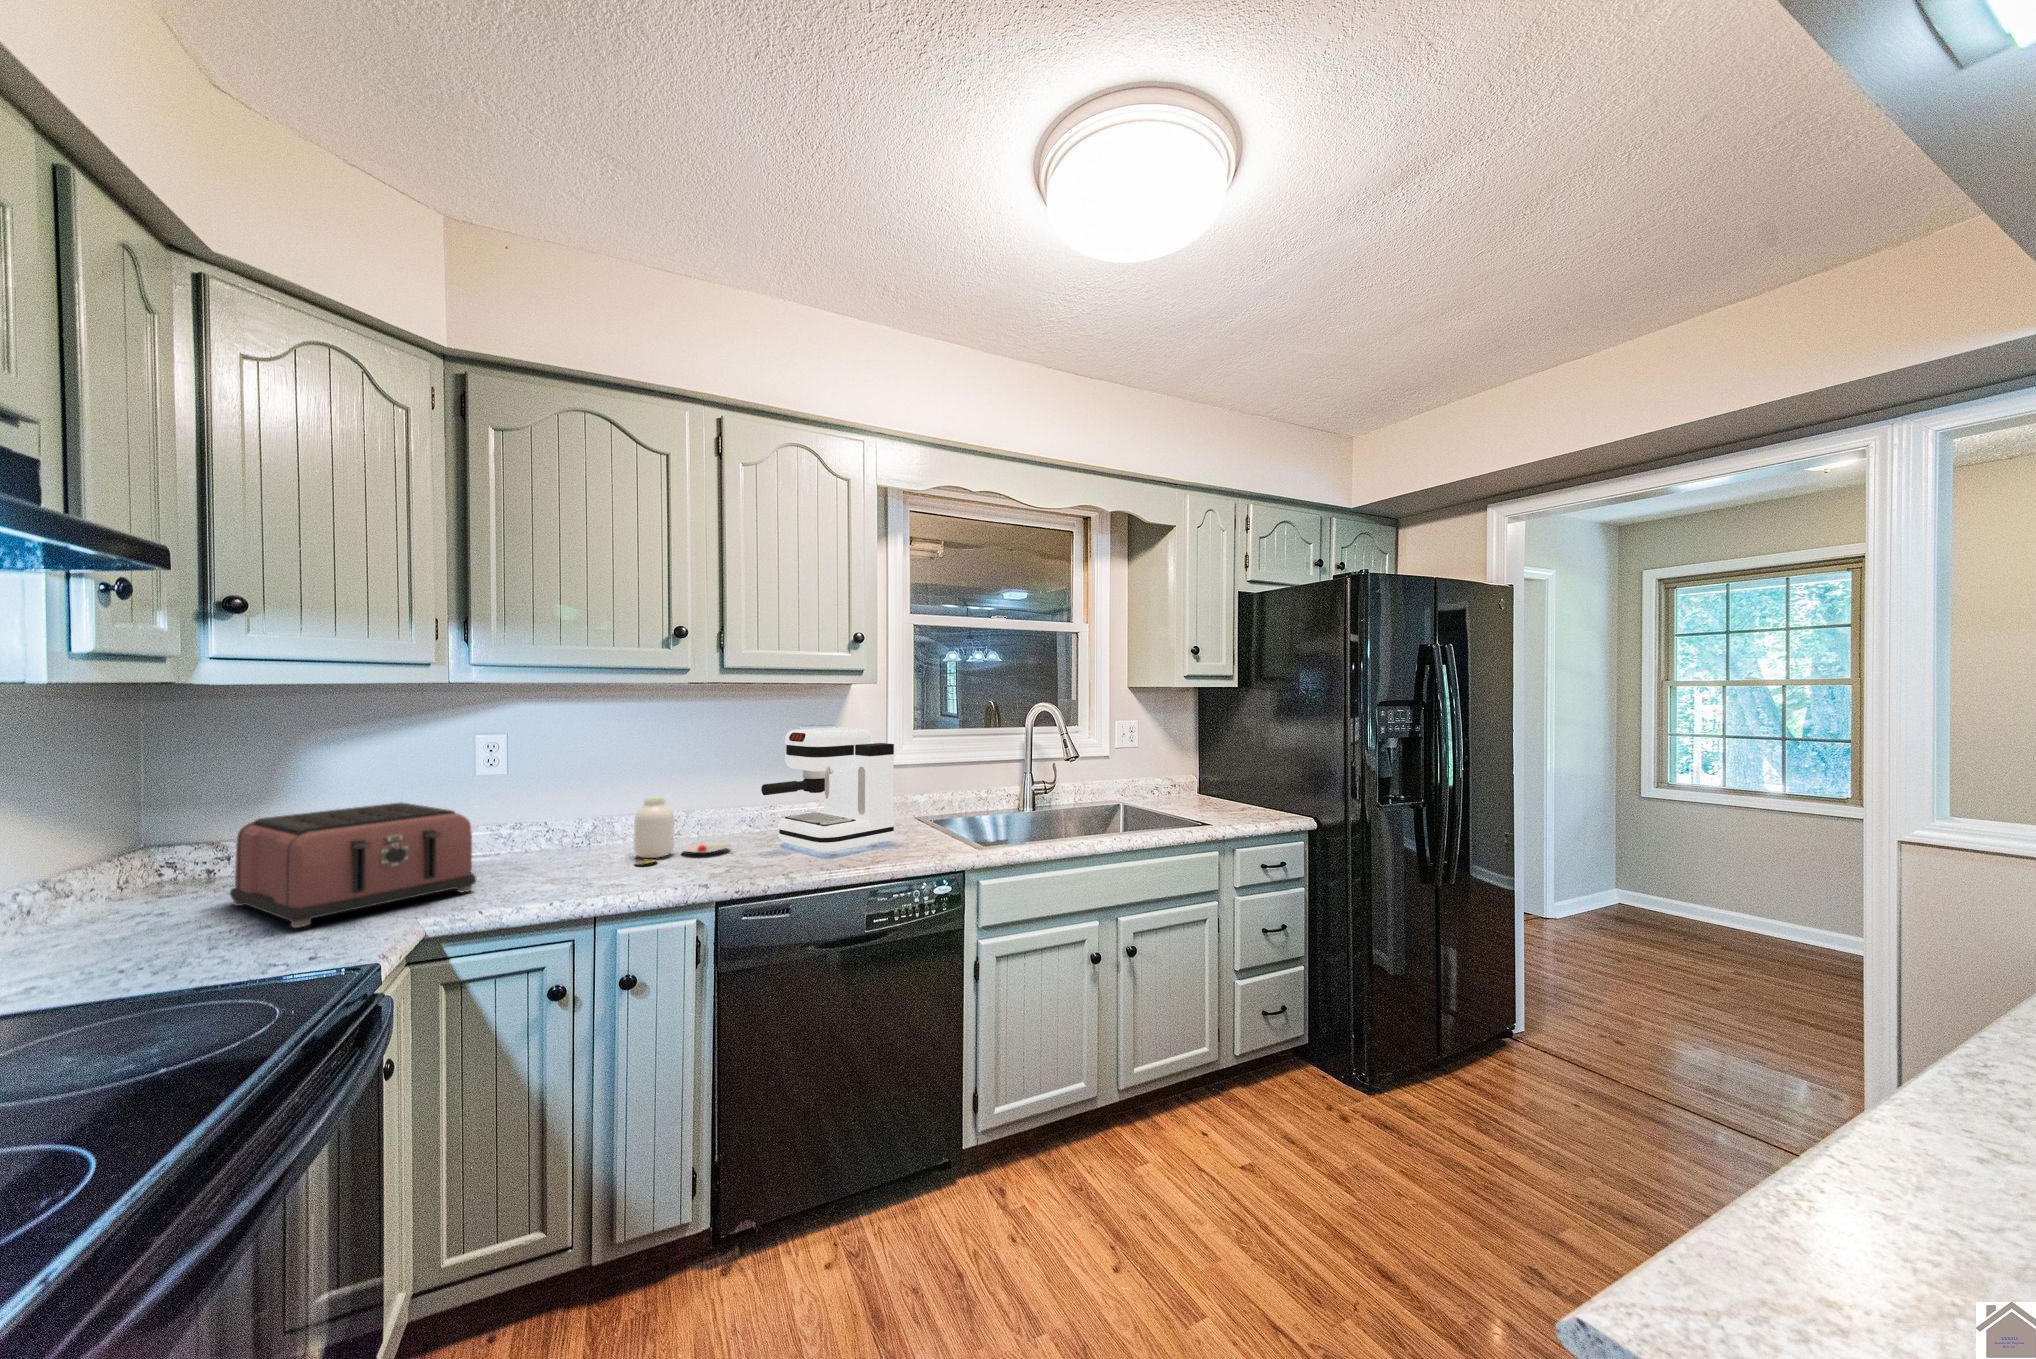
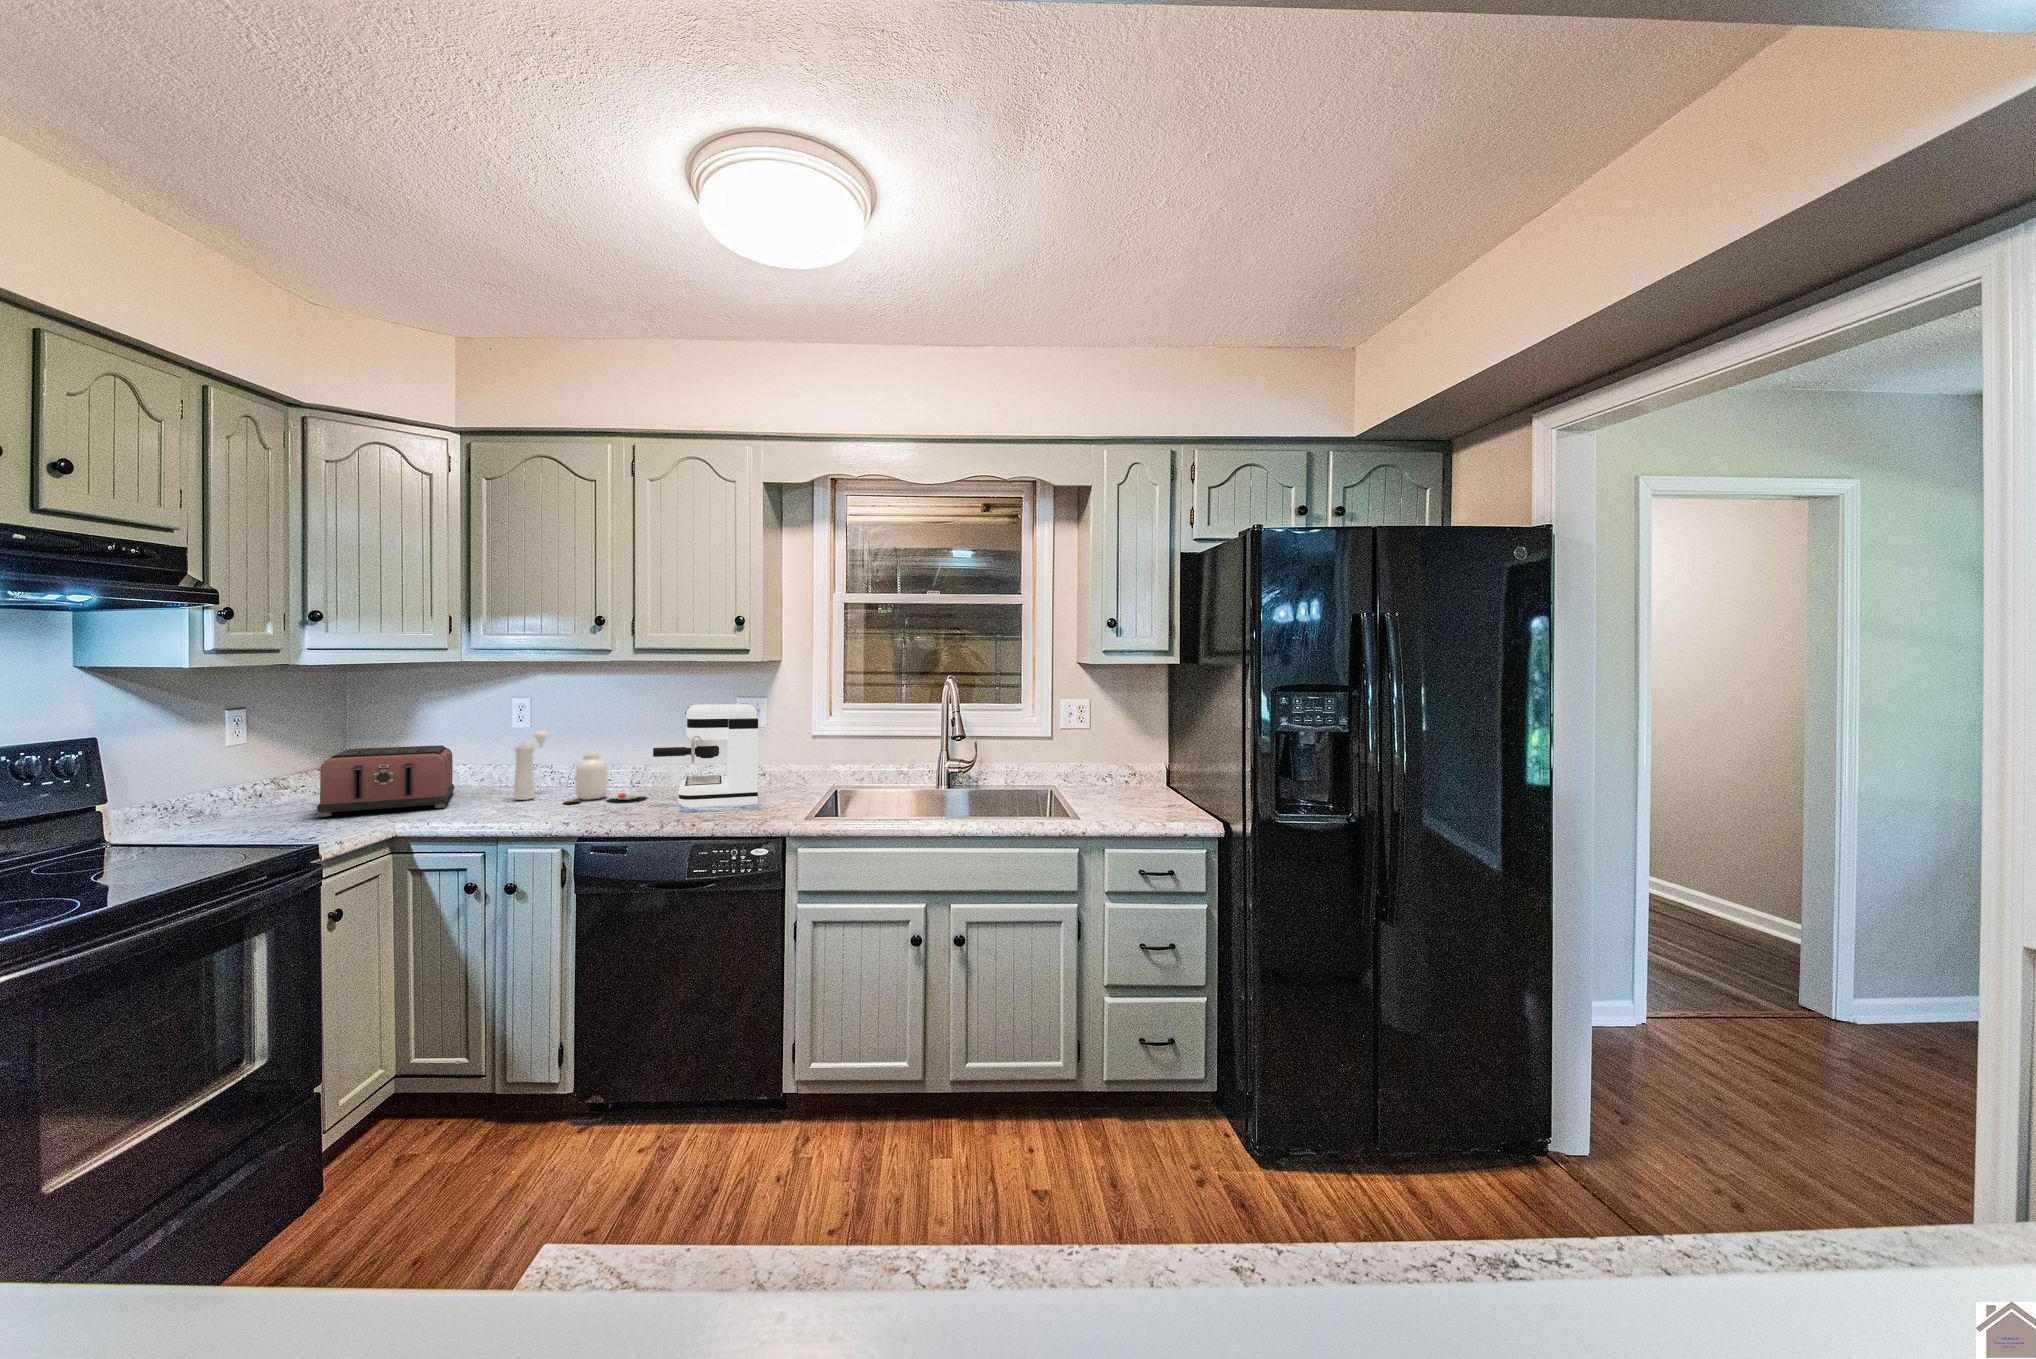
pepper mill: none [546,773,575,869] -> present [514,731,548,800]

